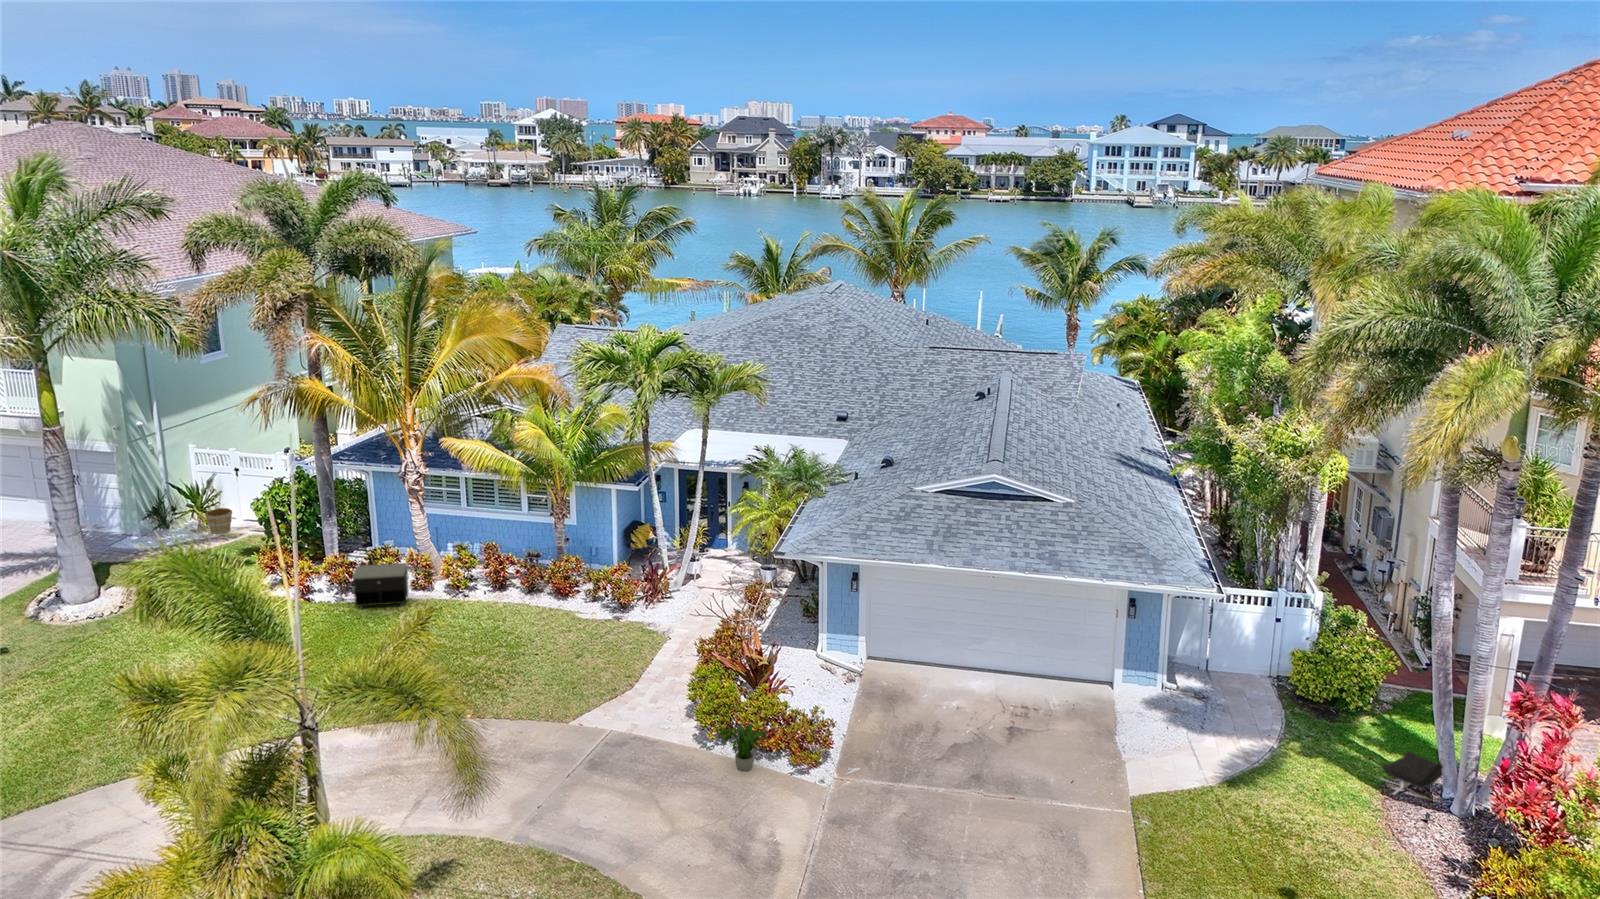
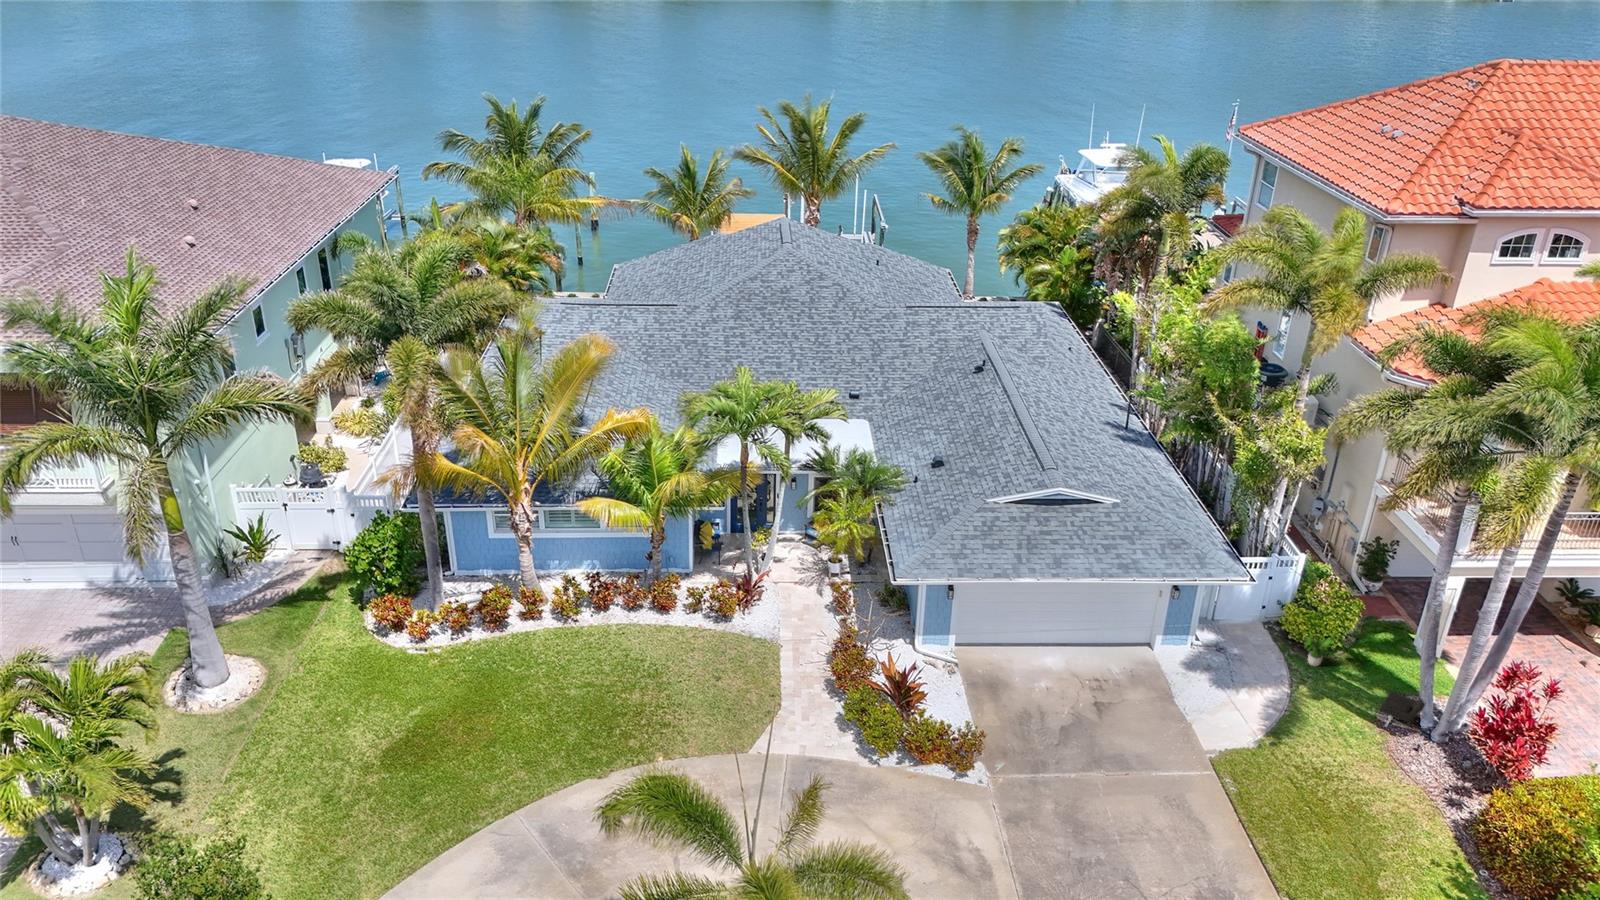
wooden bucket: present [205,508,232,534] -> none [263,543,290,571]
storage bench: present [353,563,408,608] -> none [473,601,525,649]
potted plant: present [718,724,768,771] -> present [1305,634,1334,666]

